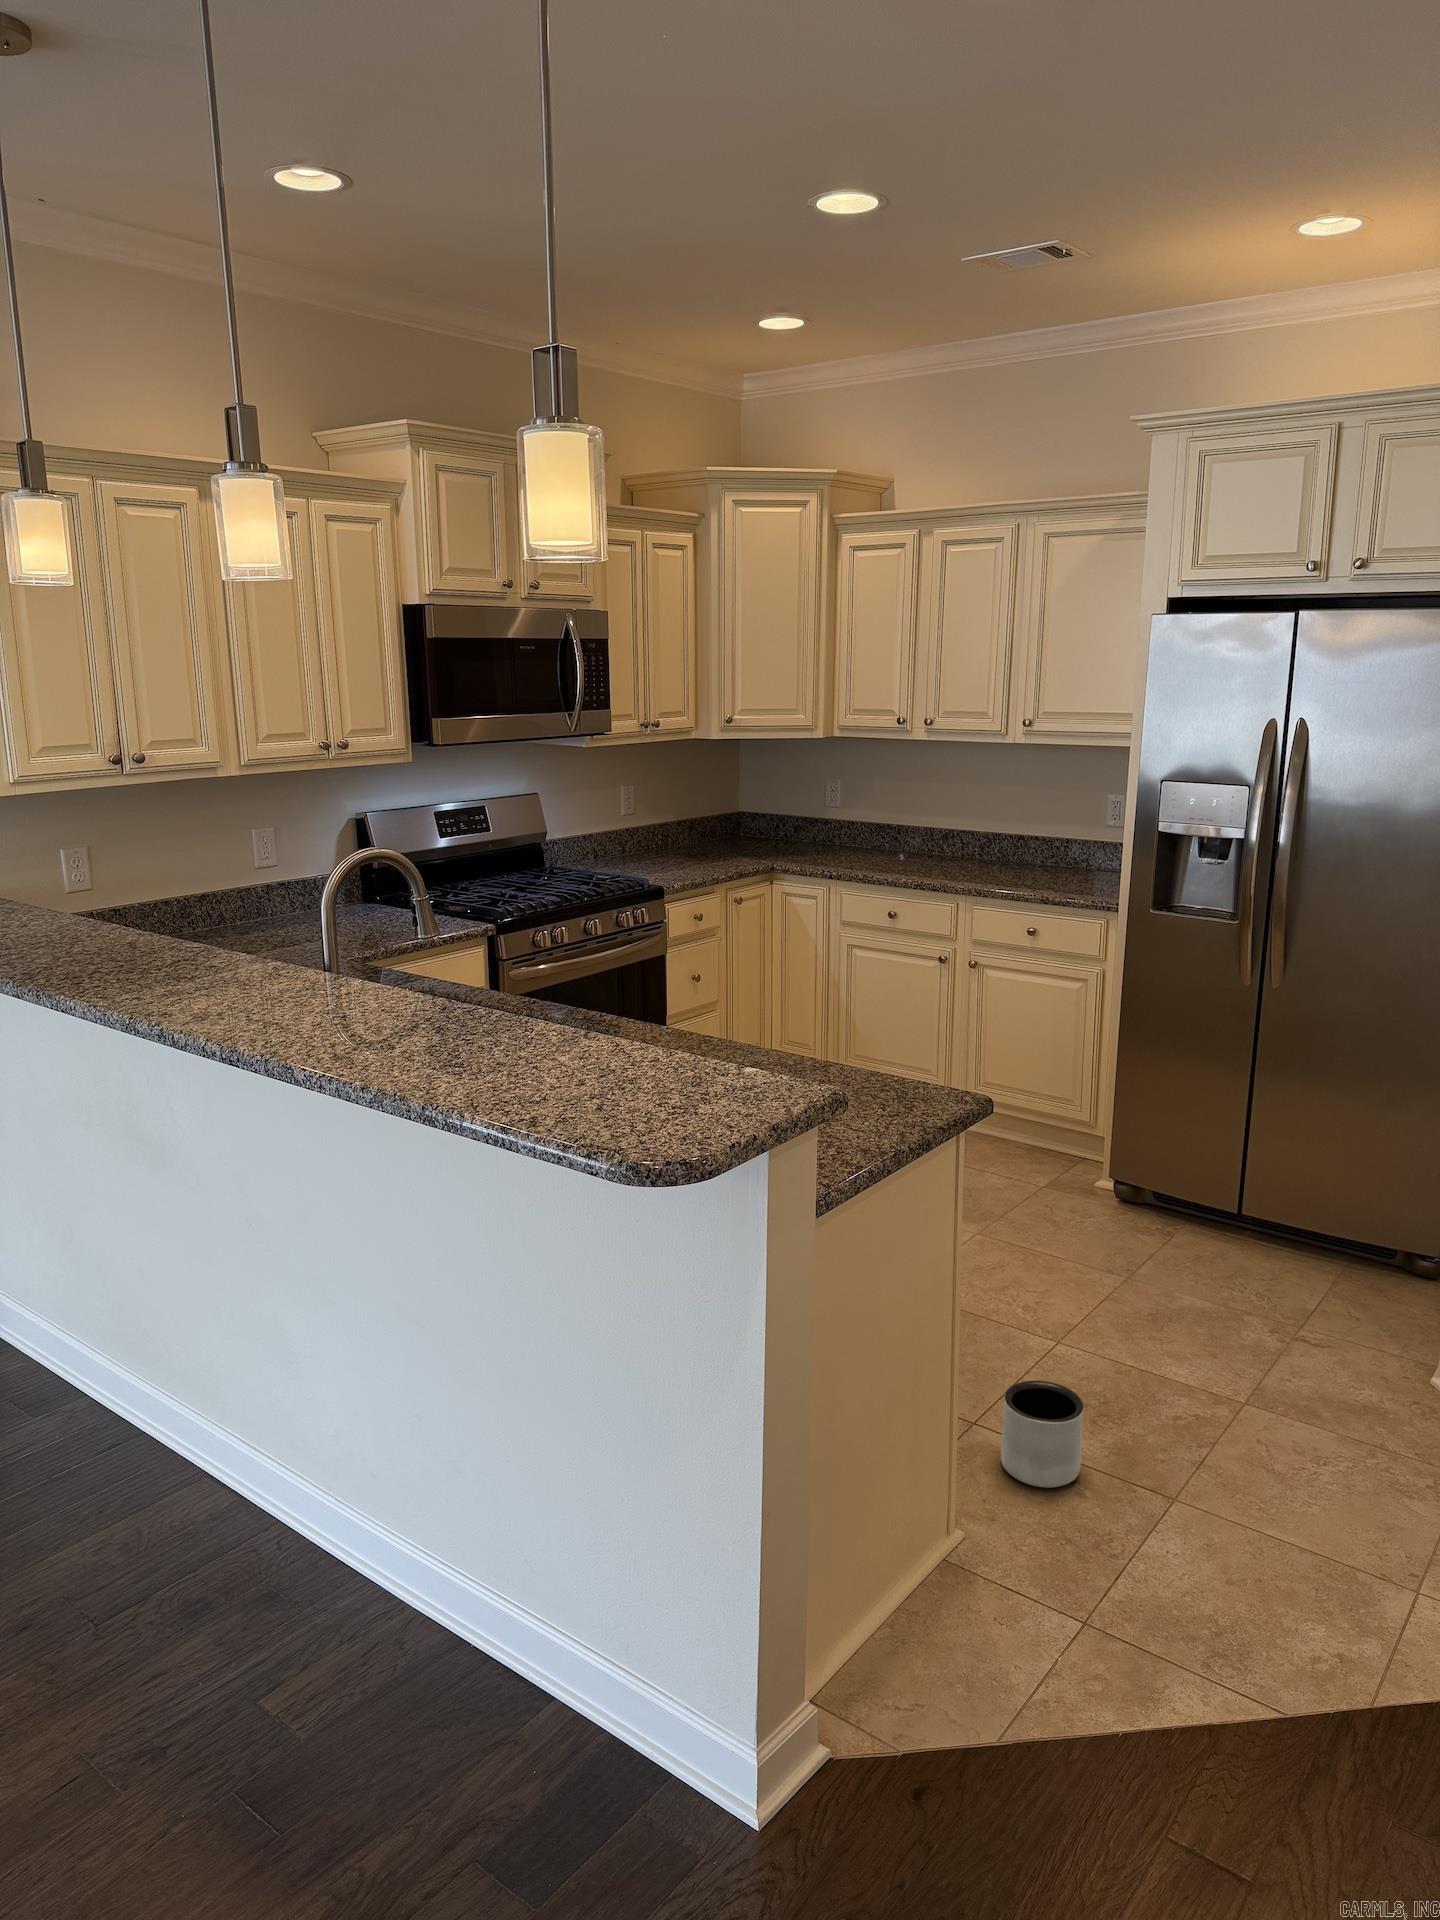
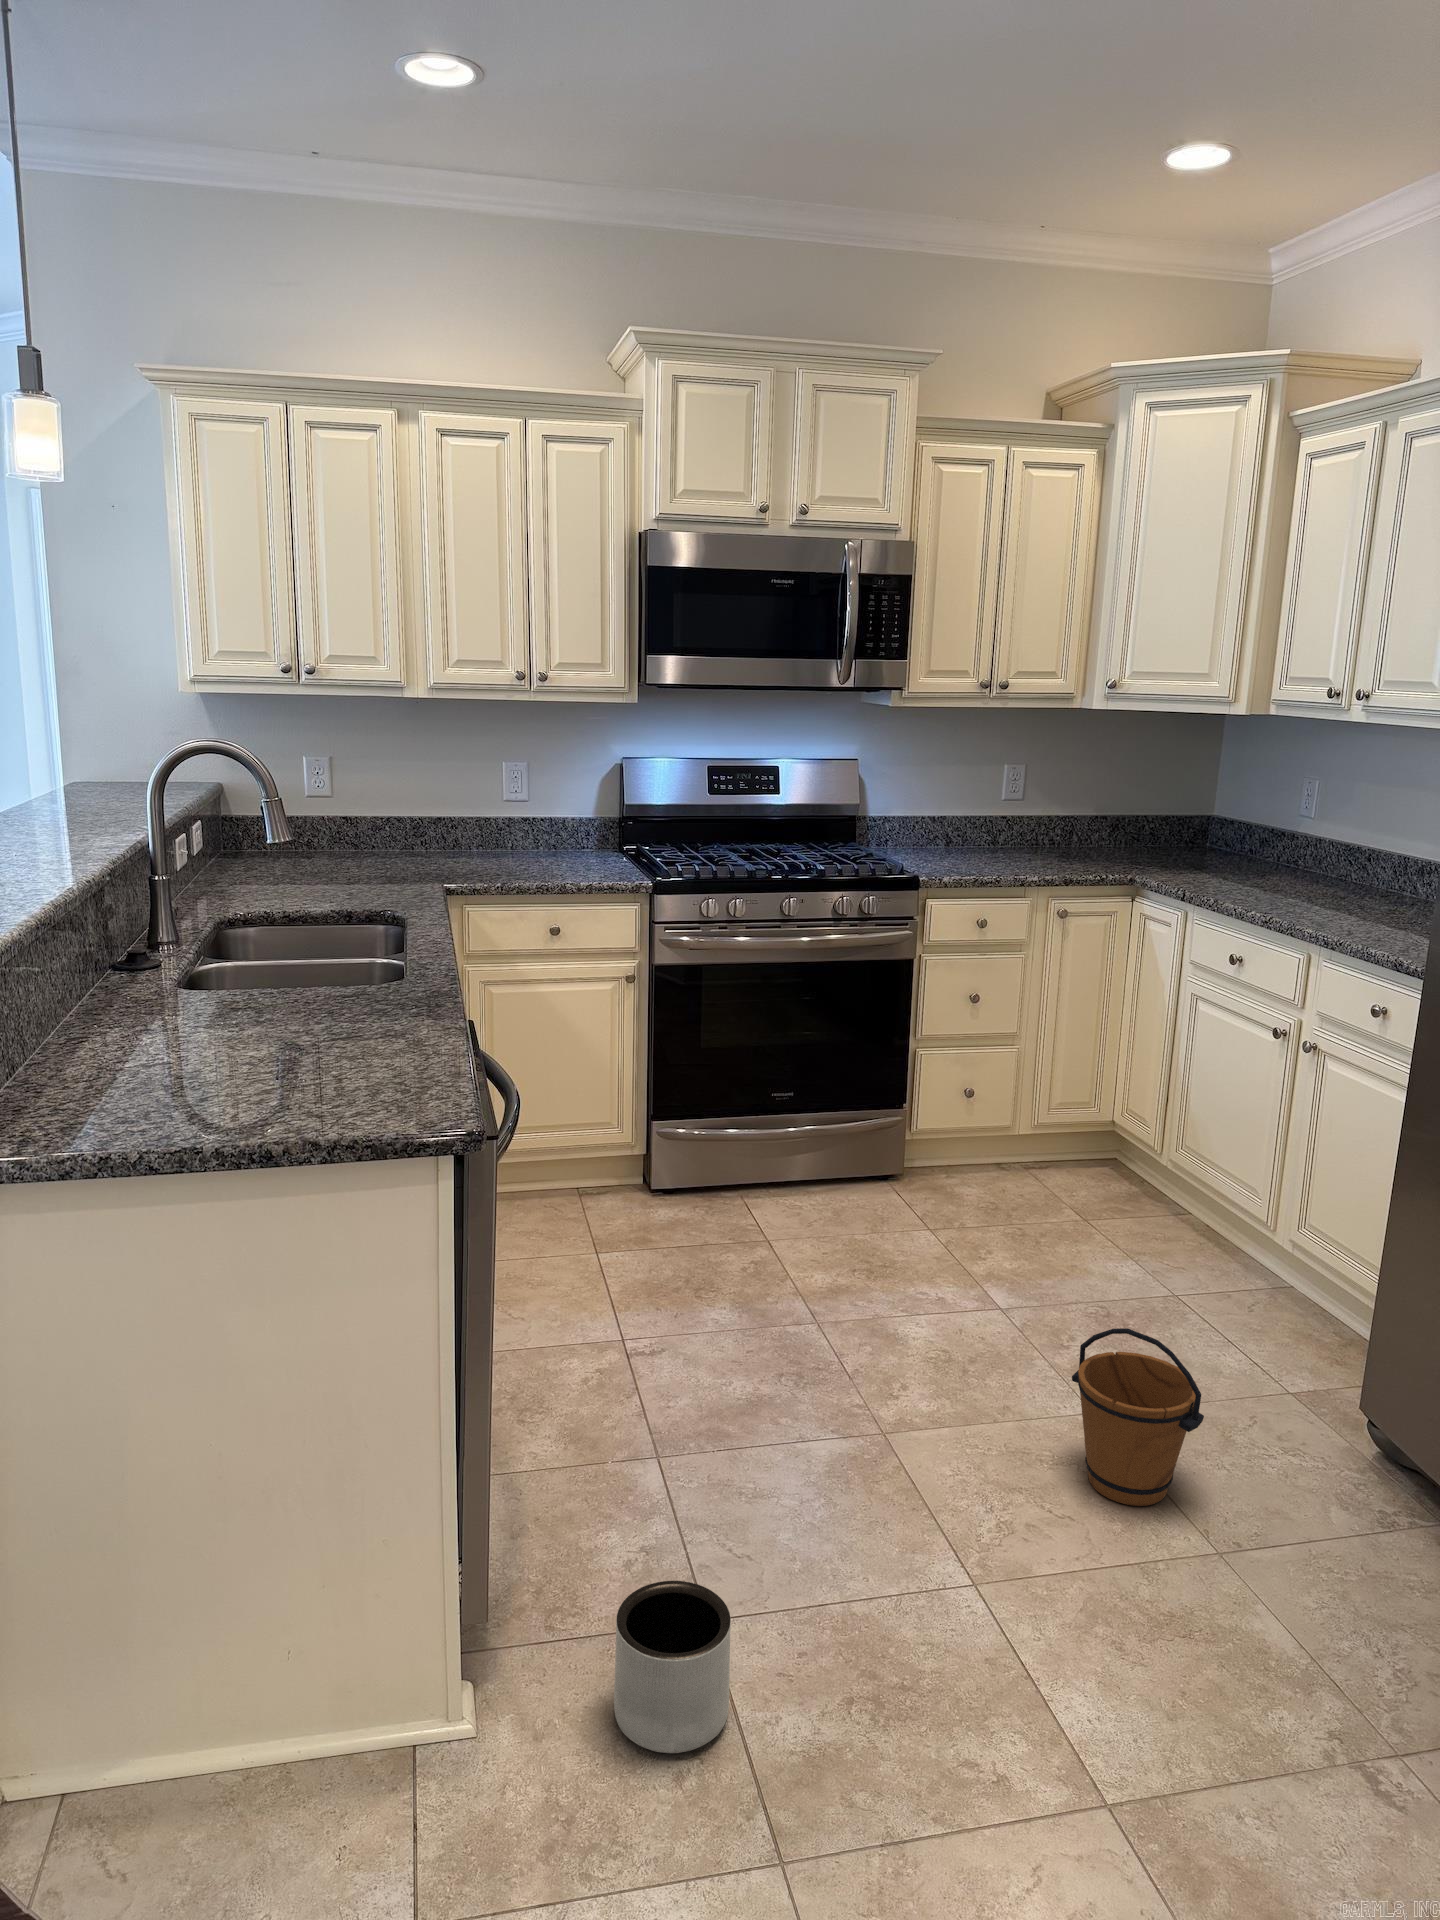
bucket: none [1001,1160,1089,1272] -> present [1072,1328,1204,1506]

